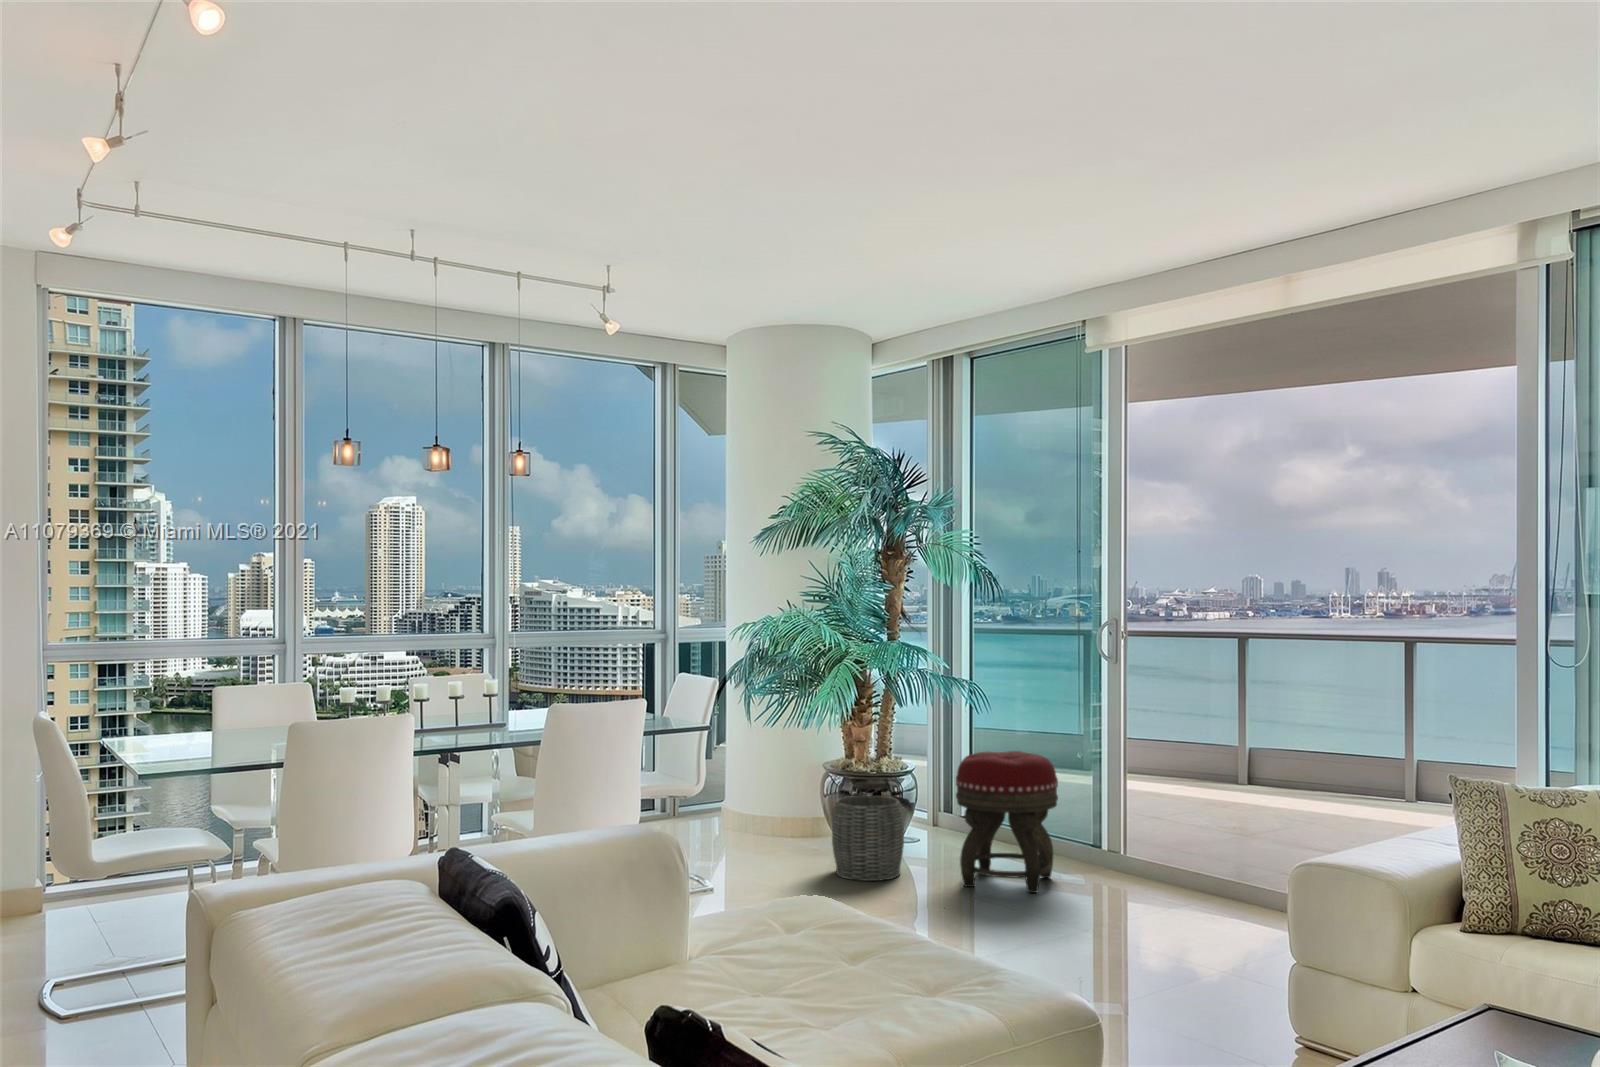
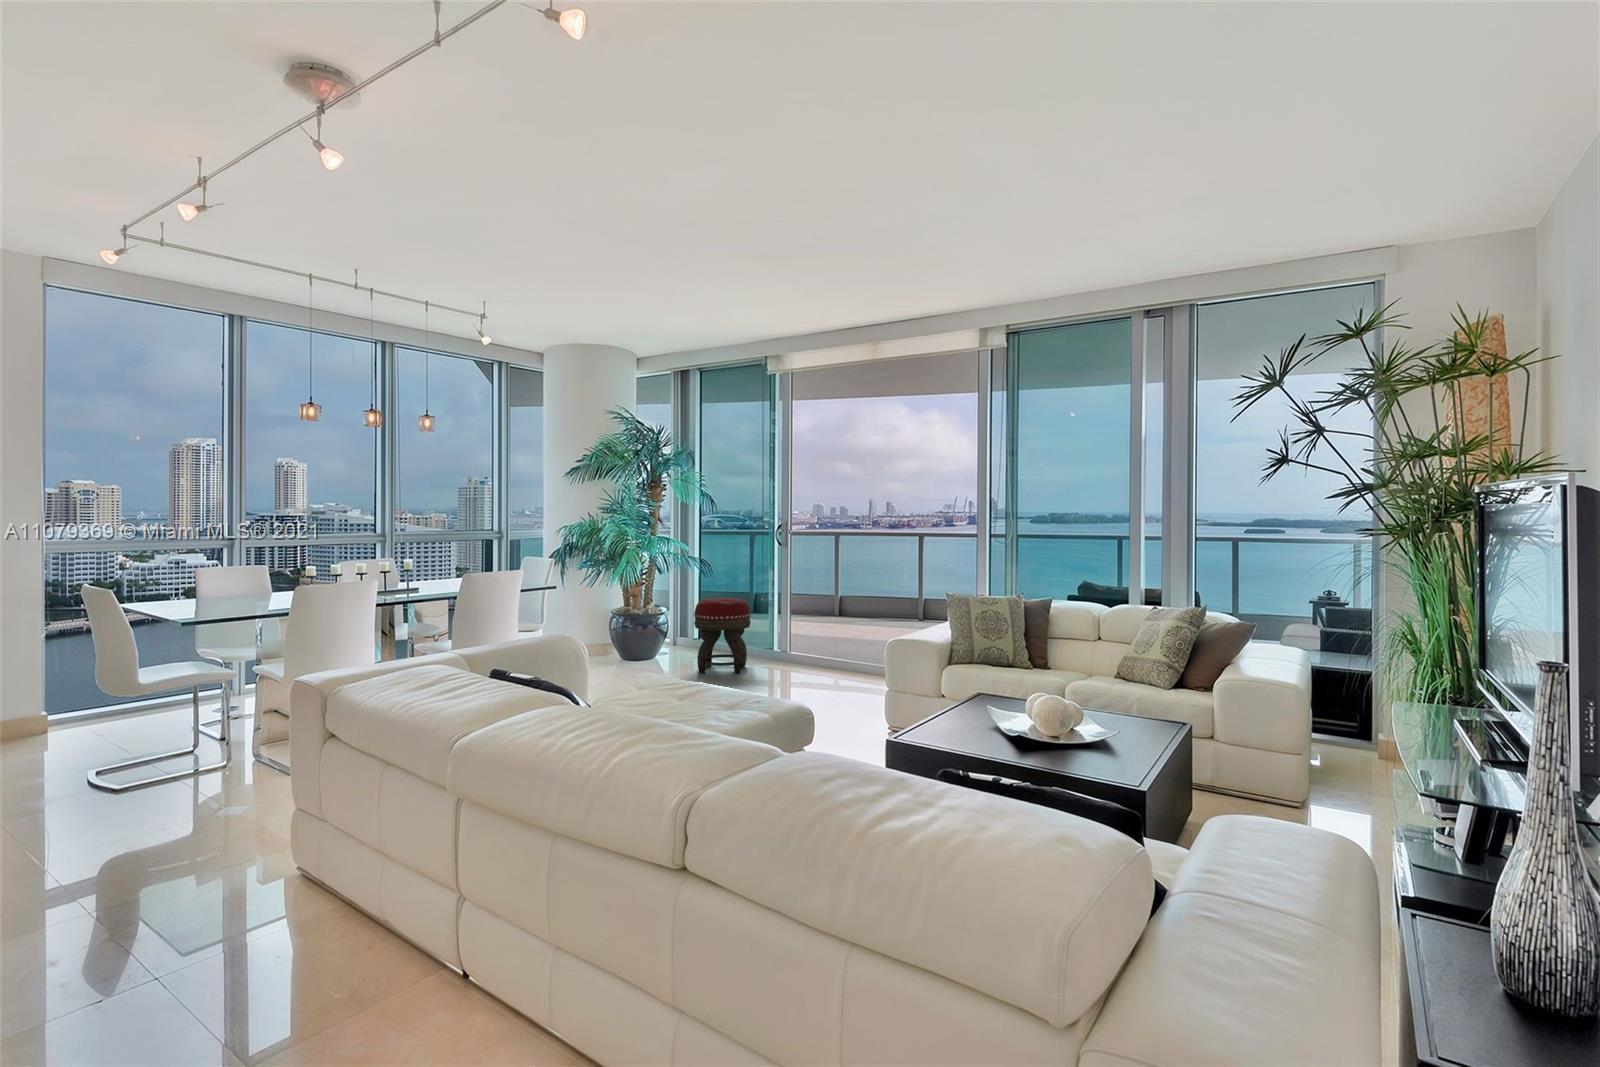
woven basket: present [832,796,904,881] -> none [622,626,664,674]

